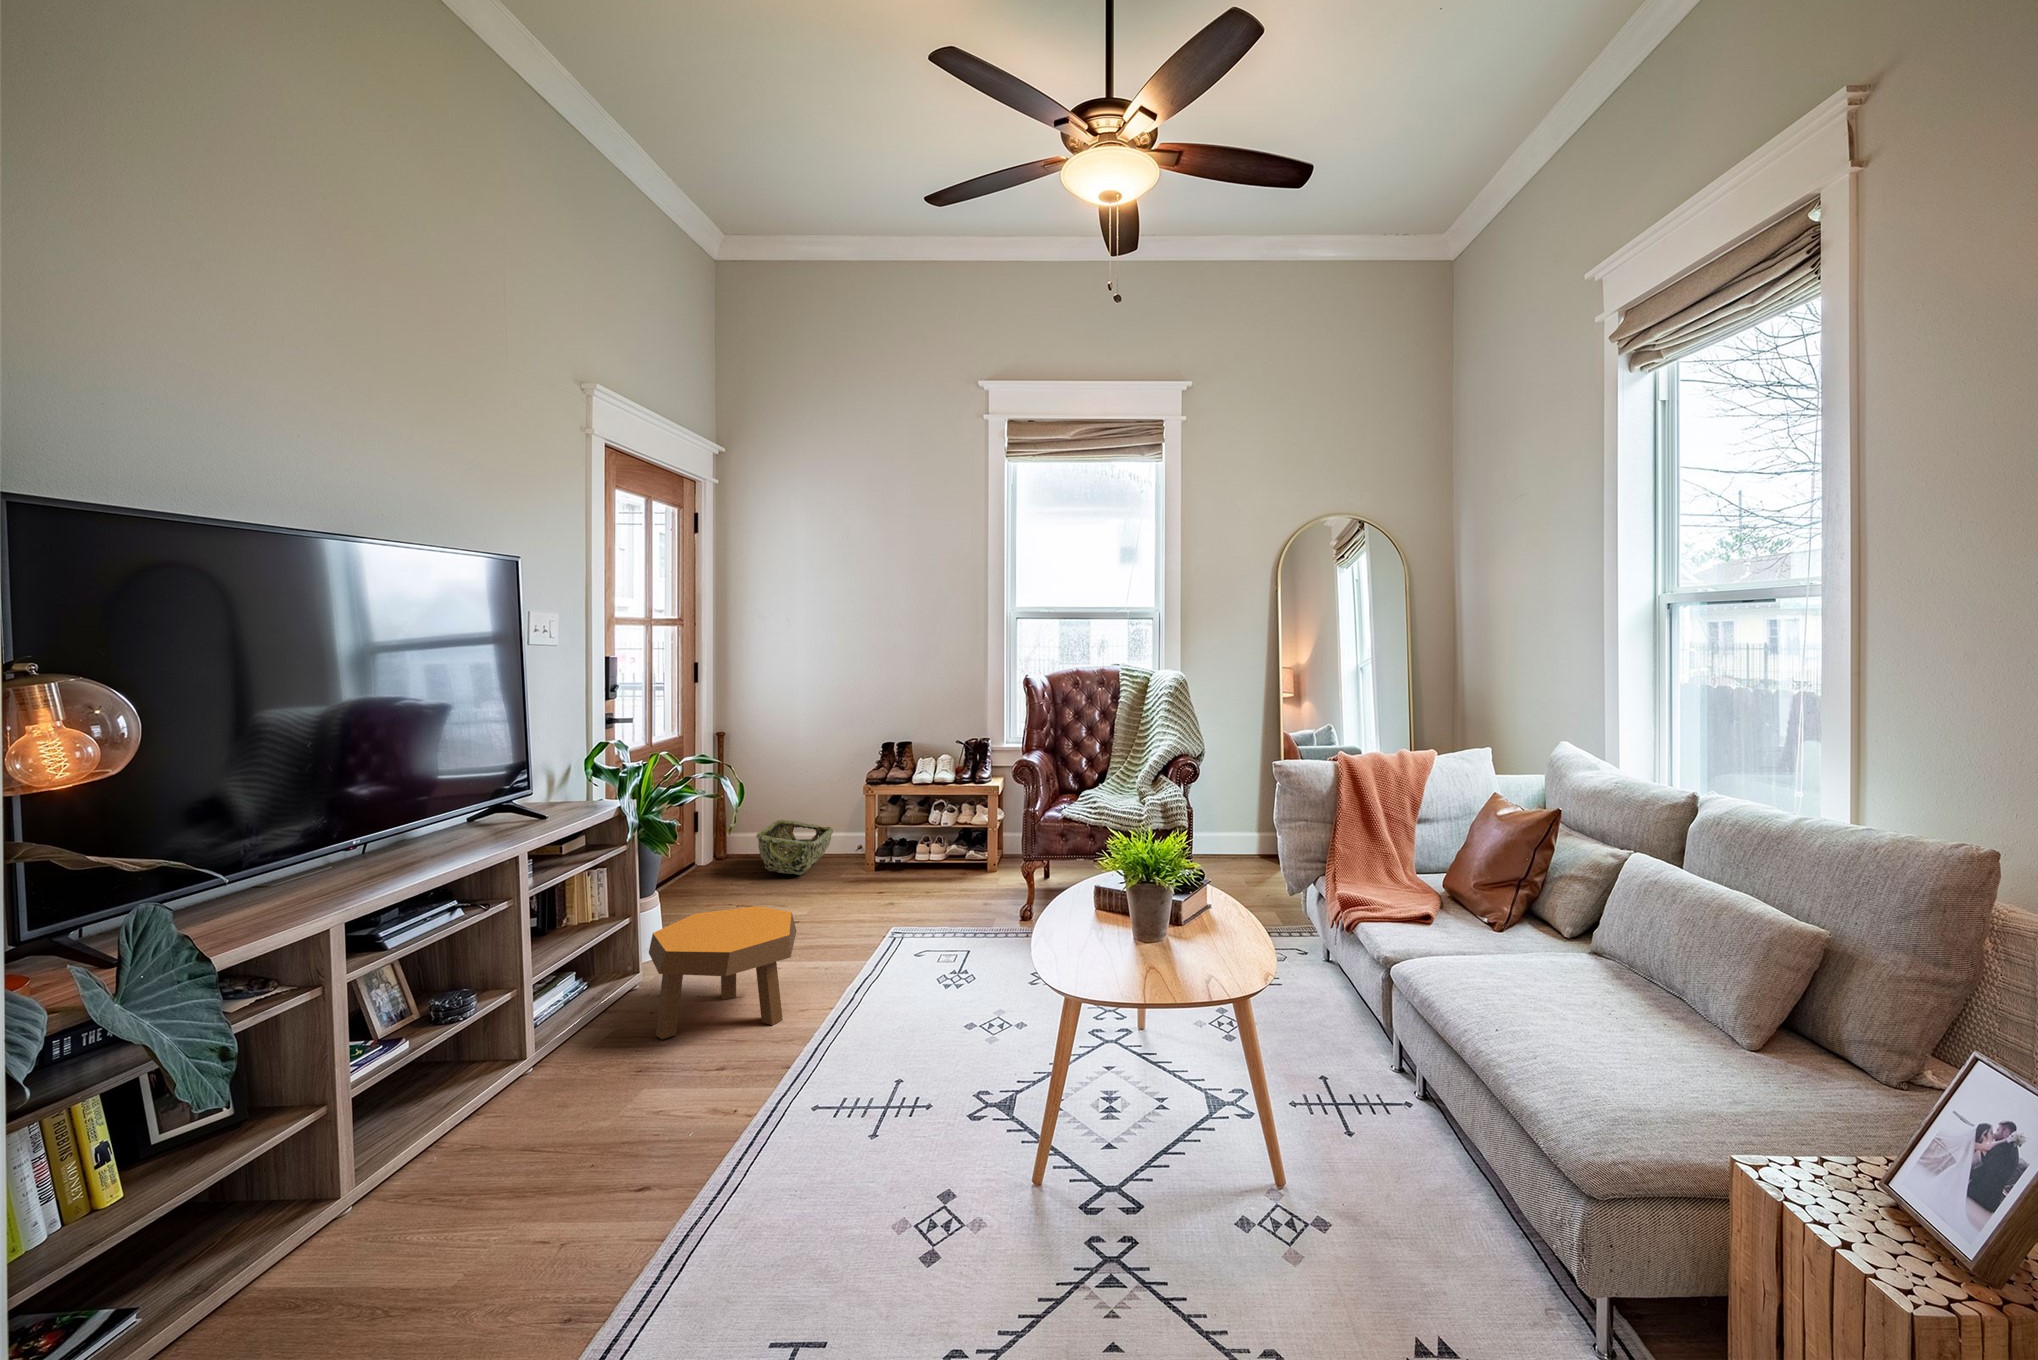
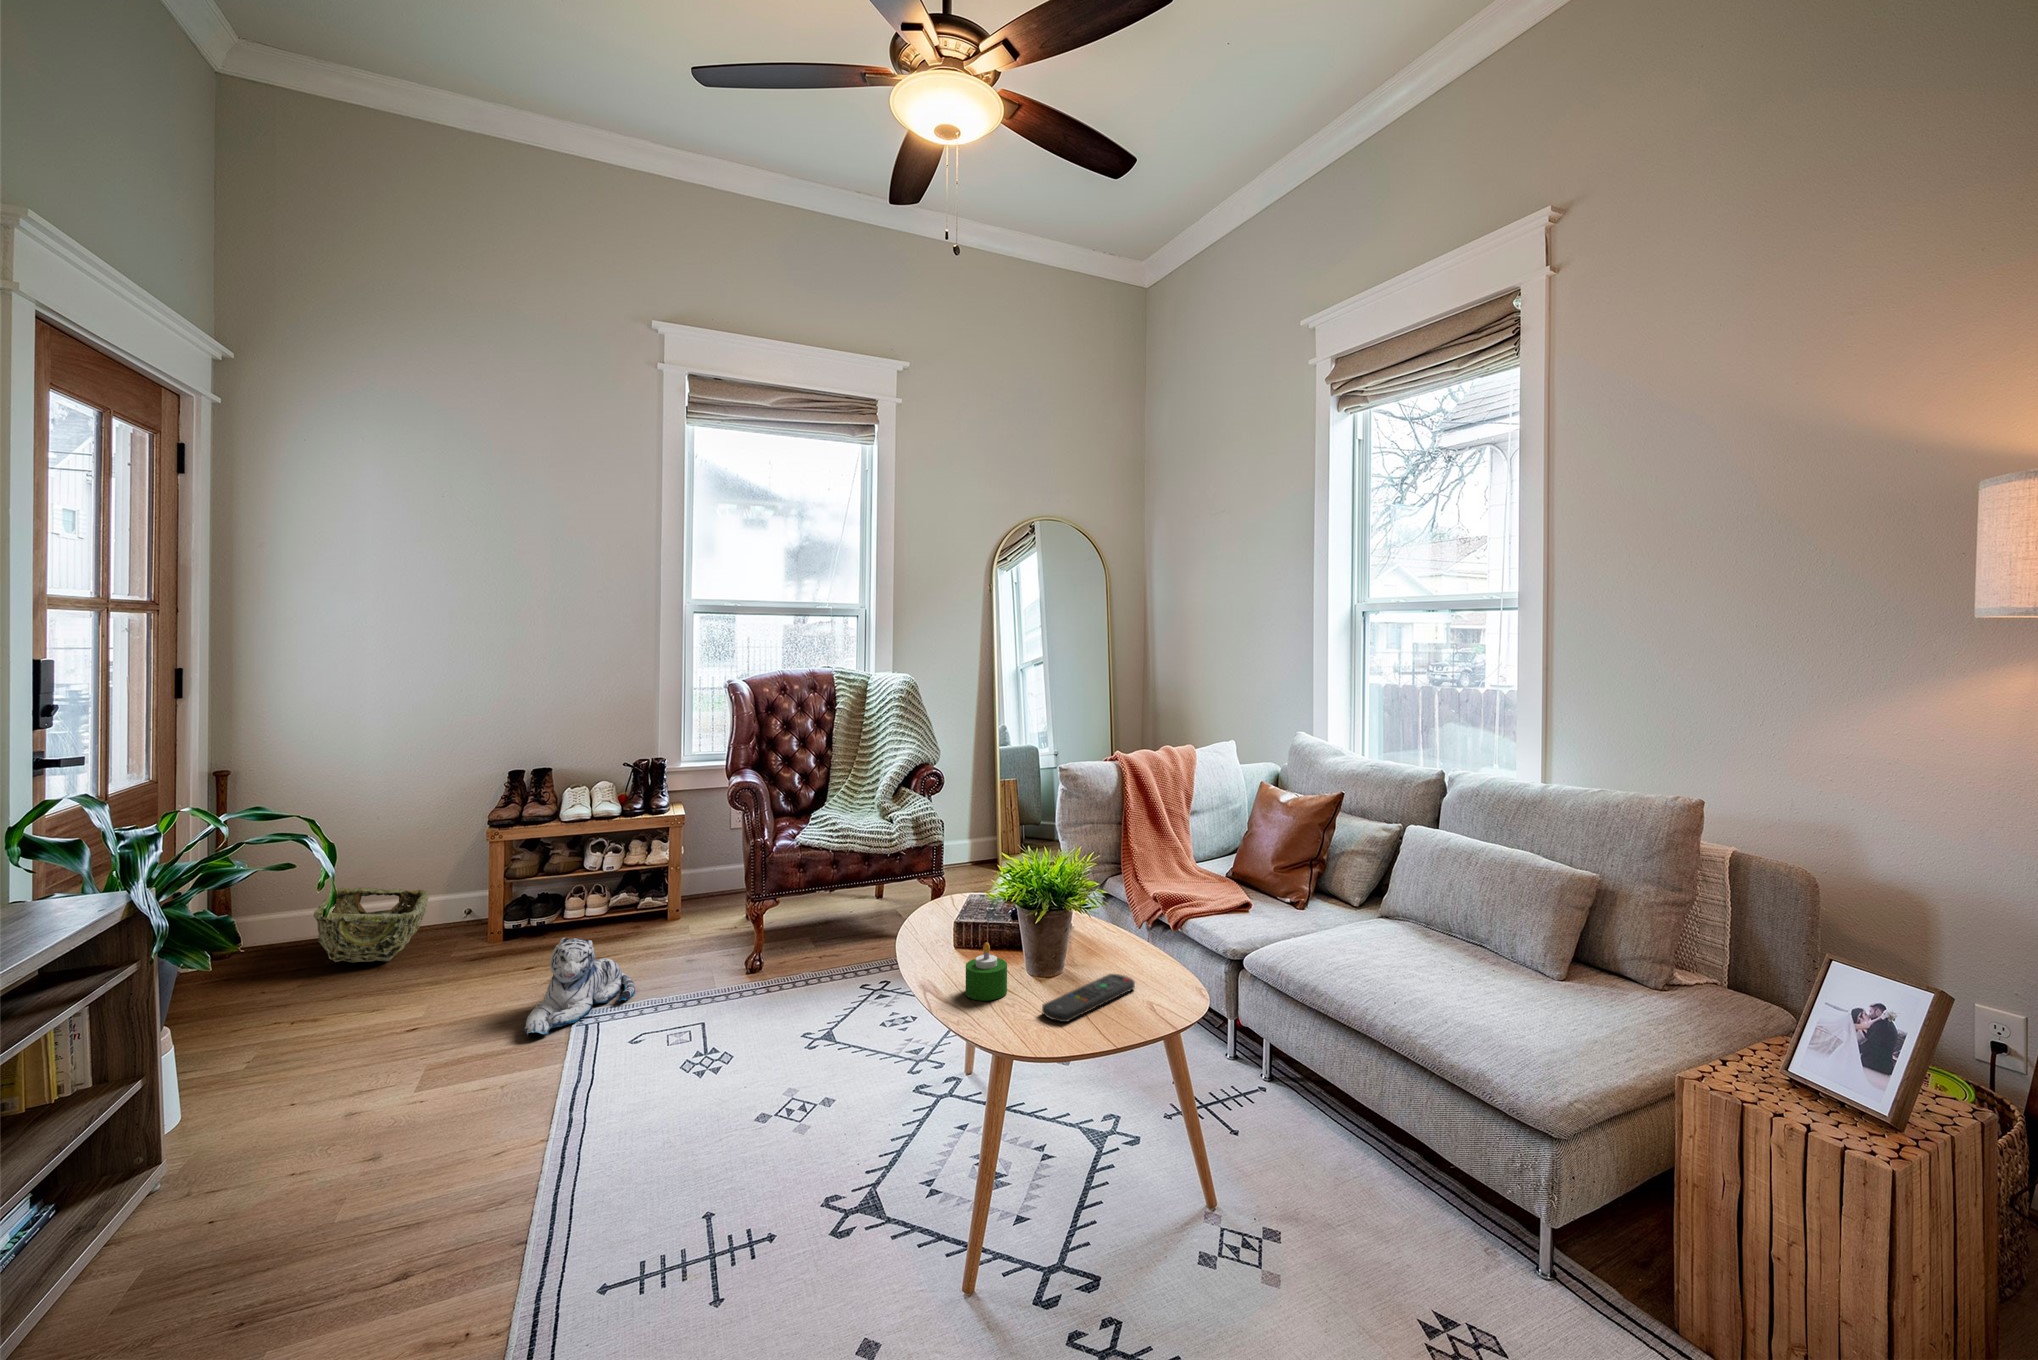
plush toy: none [852,871,938,941] -> present [525,938,635,1036]
candle: none [1068,905,1104,953] -> present [966,942,1007,1001]
footstool: present [649,906,796,1039] -> none [224,1015,494,1253]
remote control: none [1111,949,1209,979] -> present [1042,974,1135,1022]

